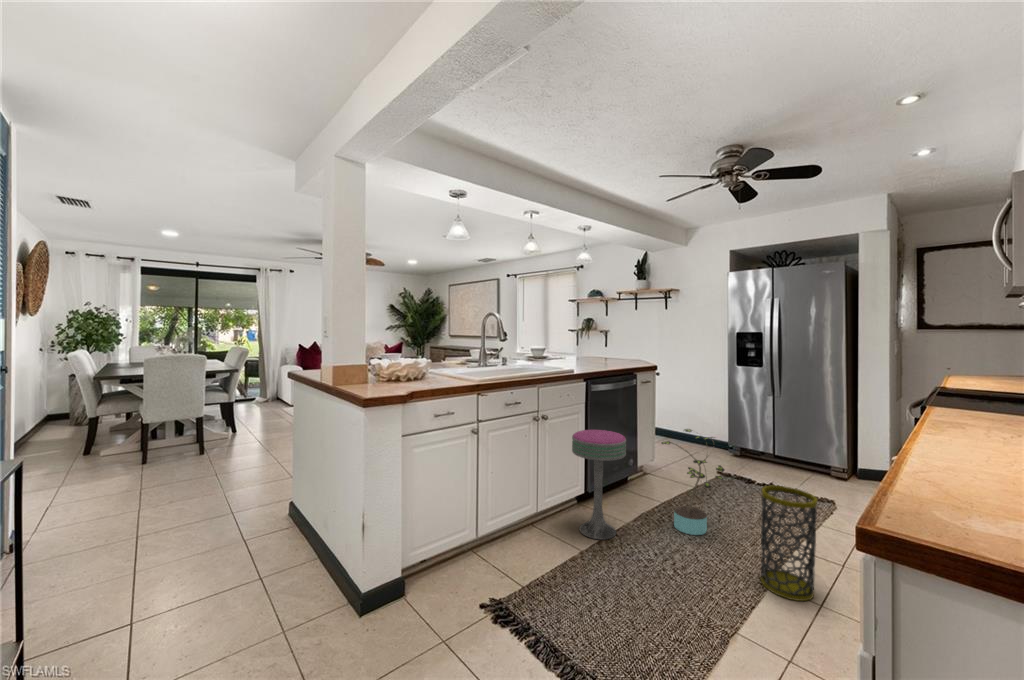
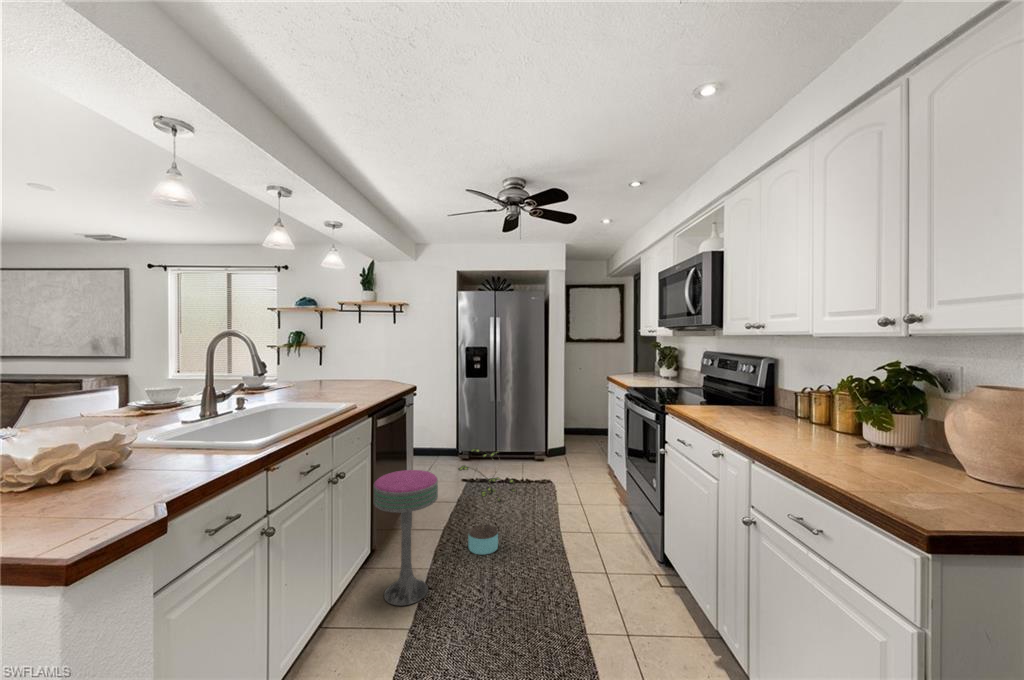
trash can: present [761,486,817,601] -> none [561,484,601,581]

